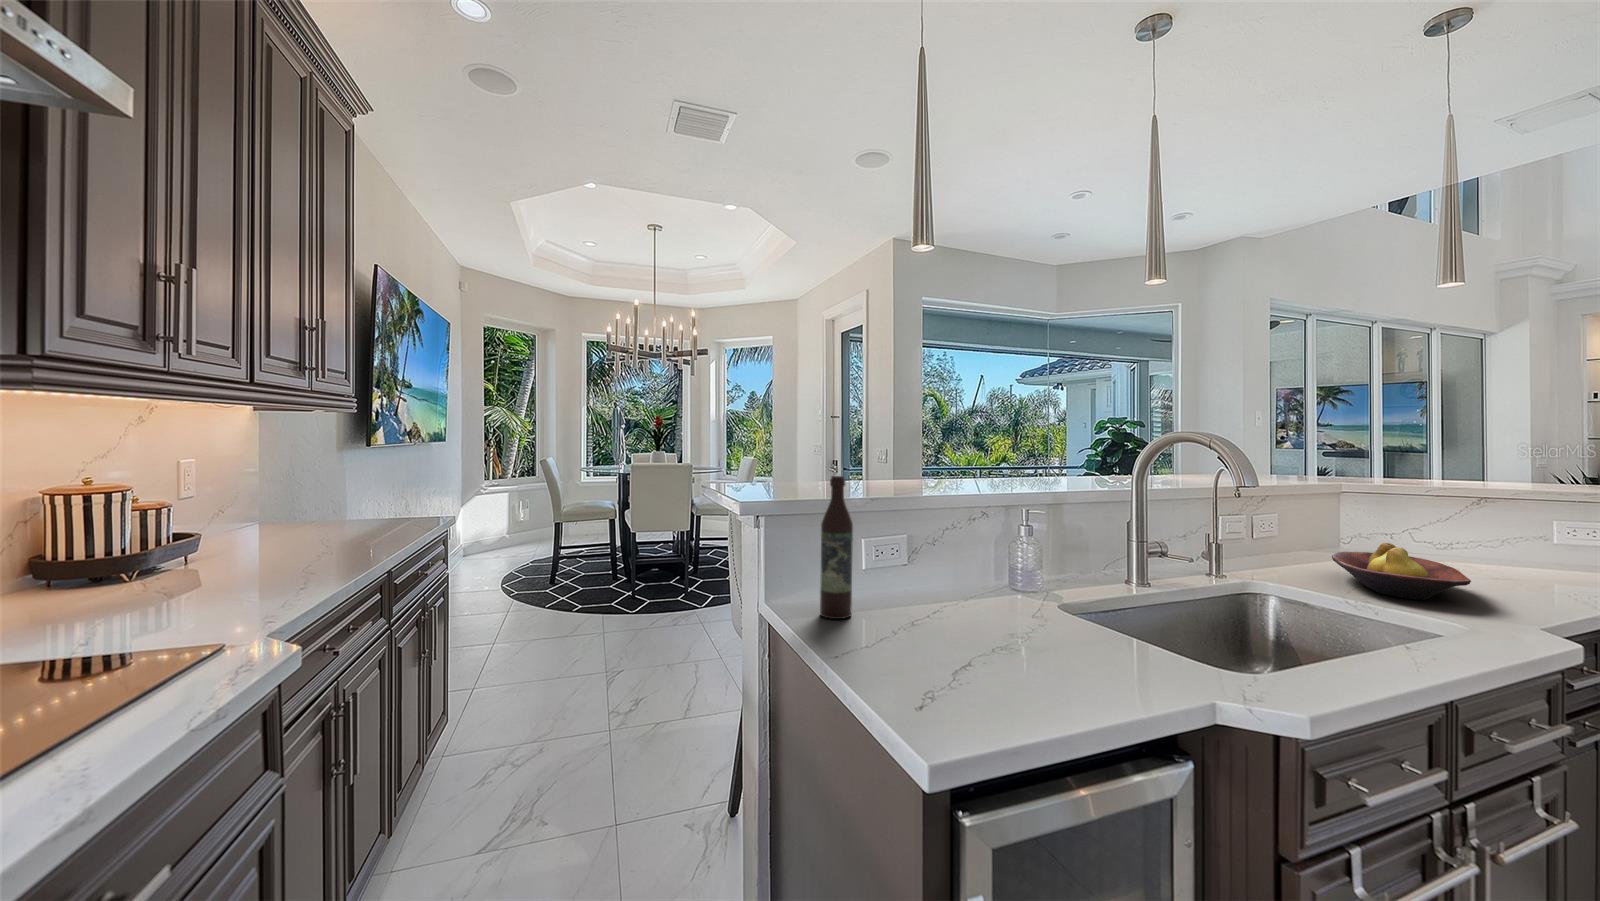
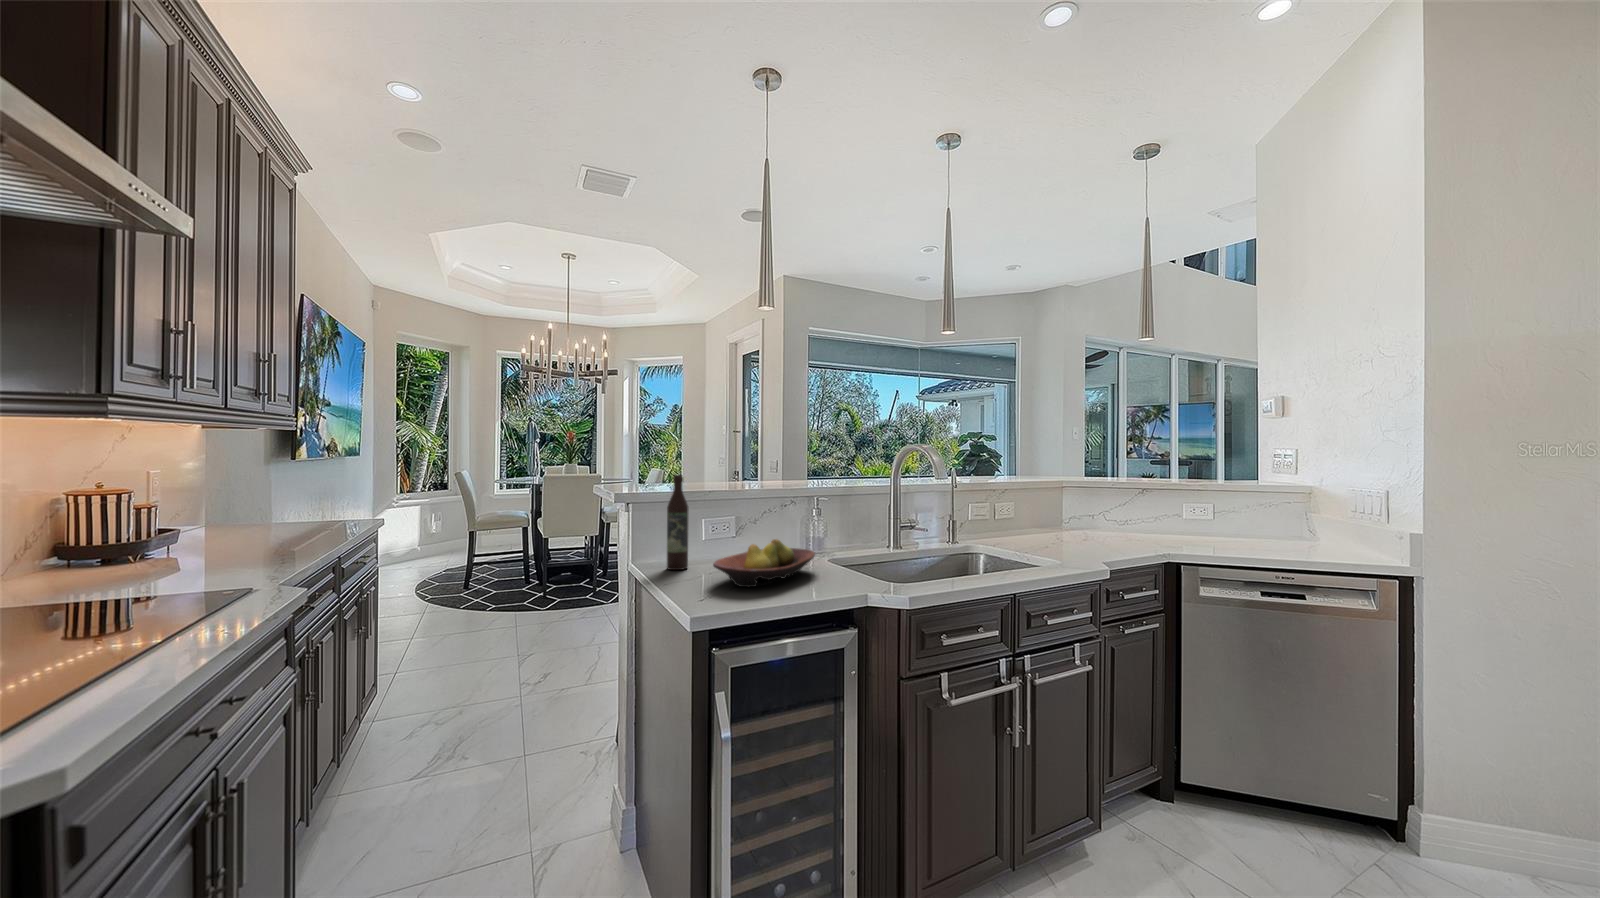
fruit bowl: present [1332,543,1471,600] -> present [713,539,815,587]

